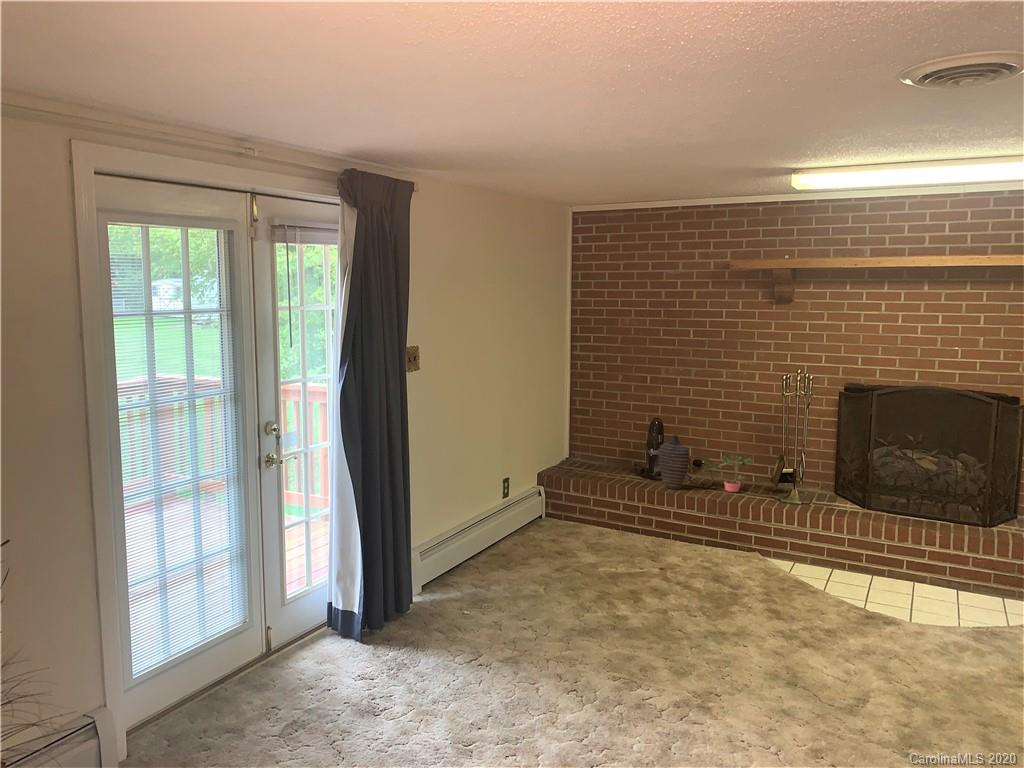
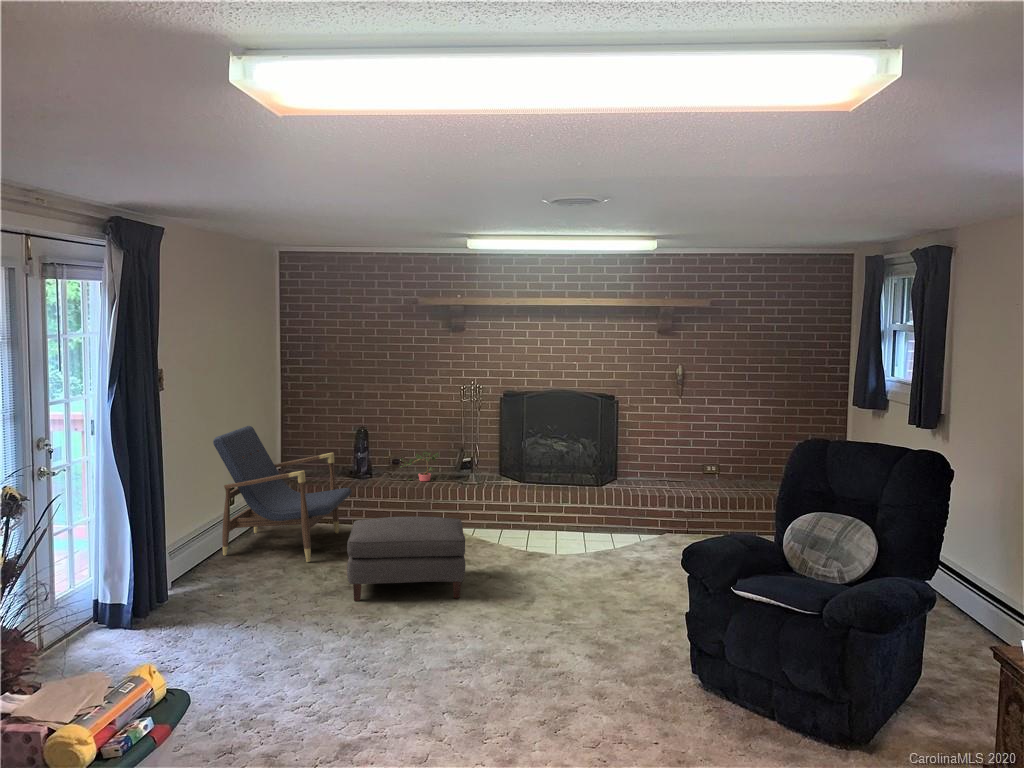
lounge chair: none [480,411,637,581] -> present [213,426,352,562]
decorative vase: present [658,435,689,489] -> none [365,439,391,484]
ottoman: none [607,542,768,674] -> present [347,516,466,601]

